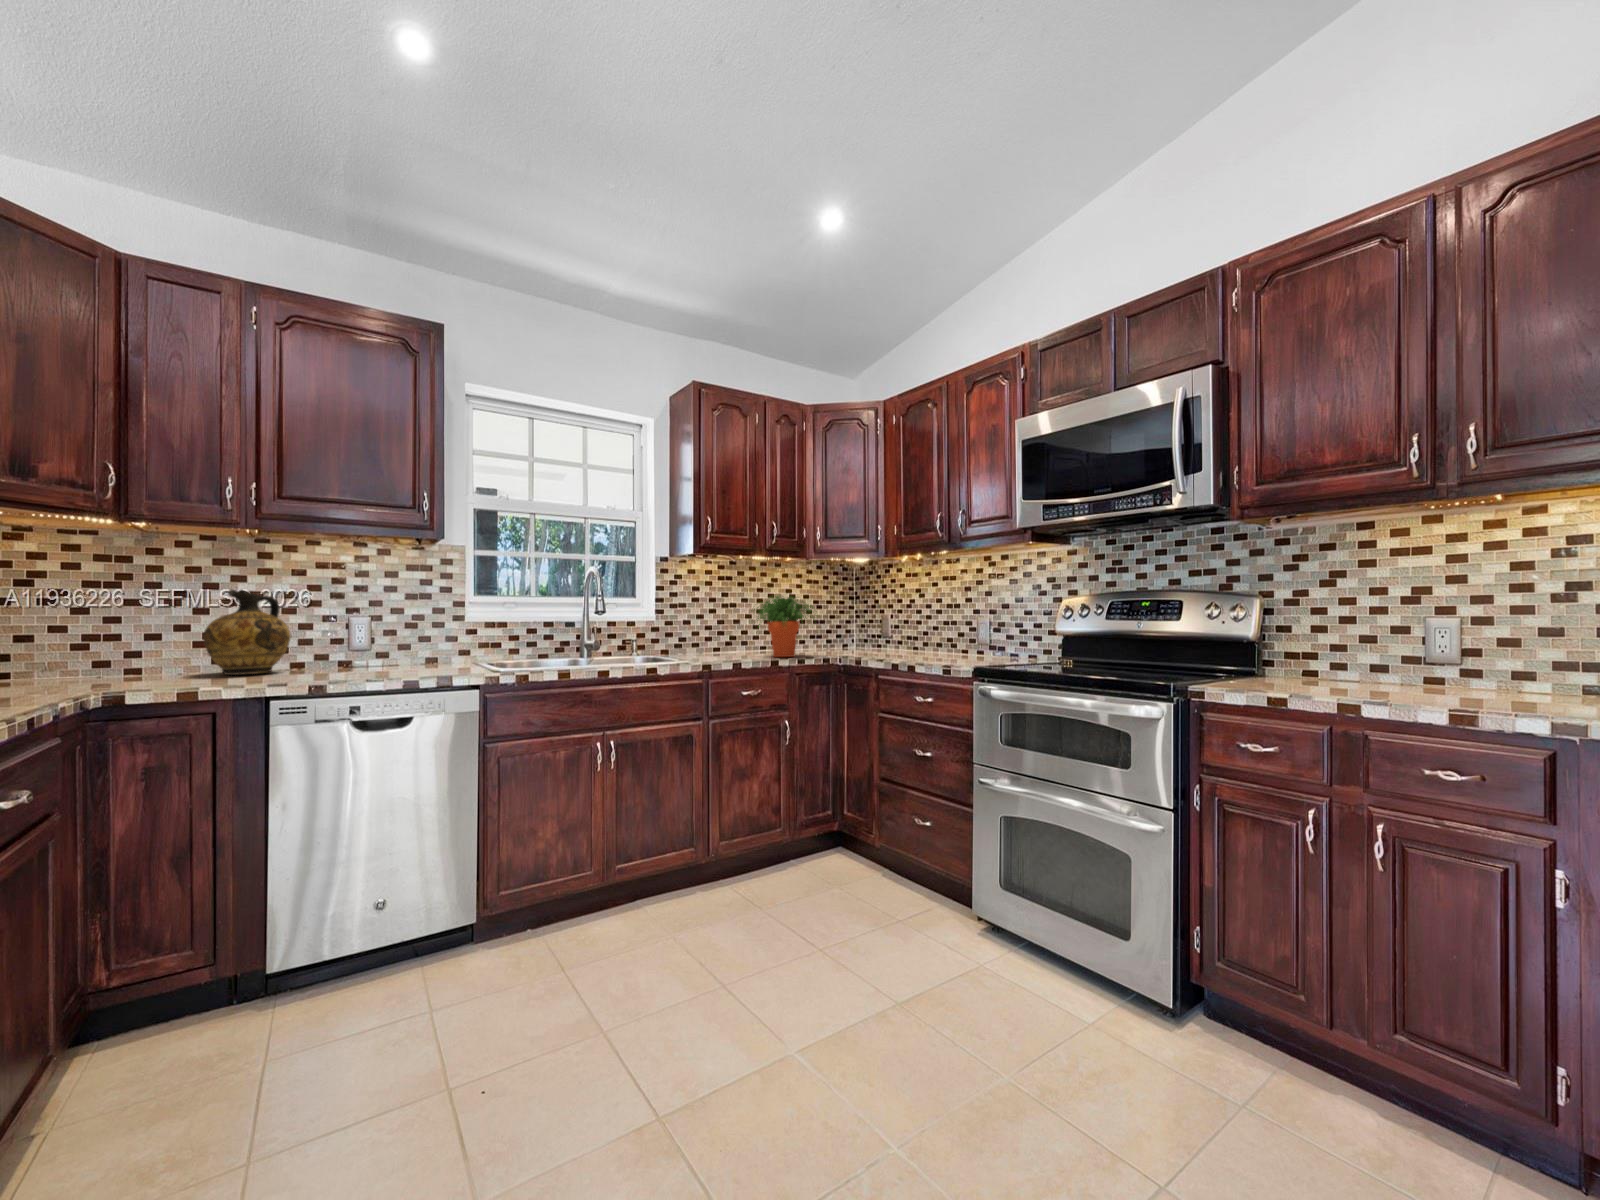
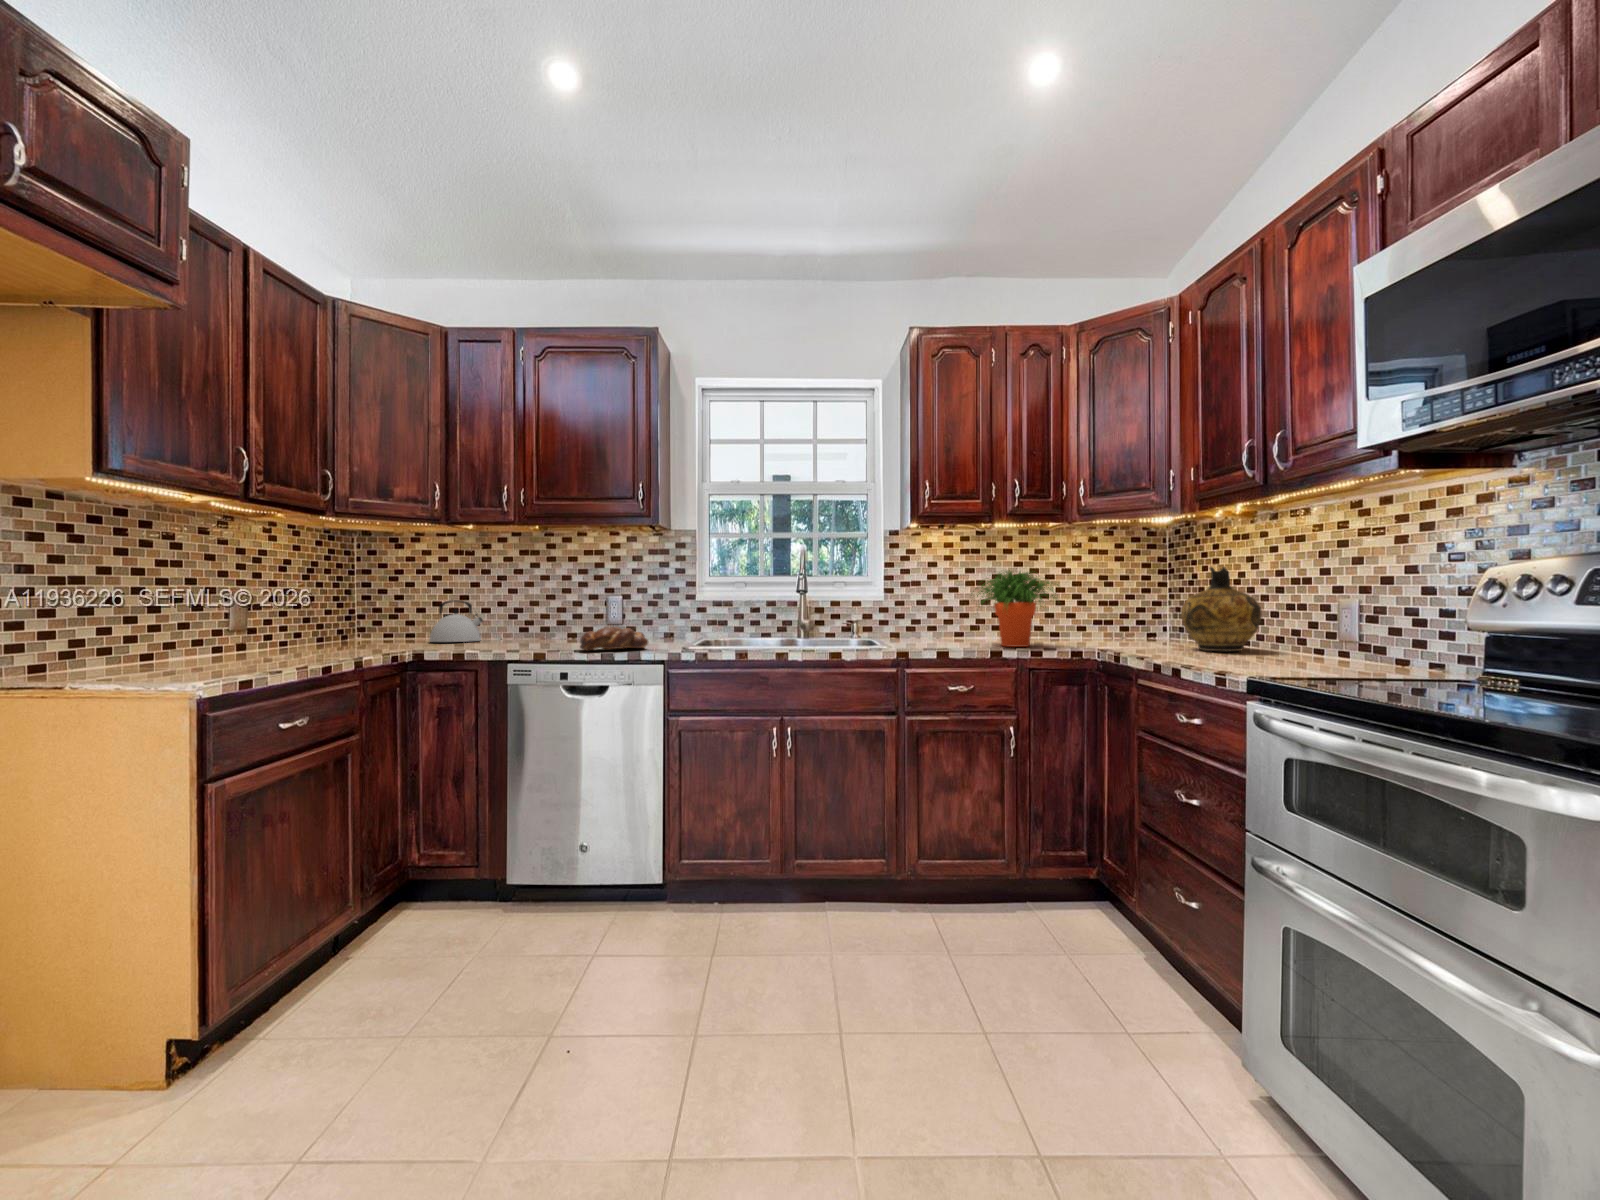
ceramic jug: present [203,590,290,675] -> present [1181,567,1262,651]
kettle: none [58,622,153,681] -> present [429,600,483,642]
bread loaf: none [368,650,453,678] -> present [580,627,648,650]

